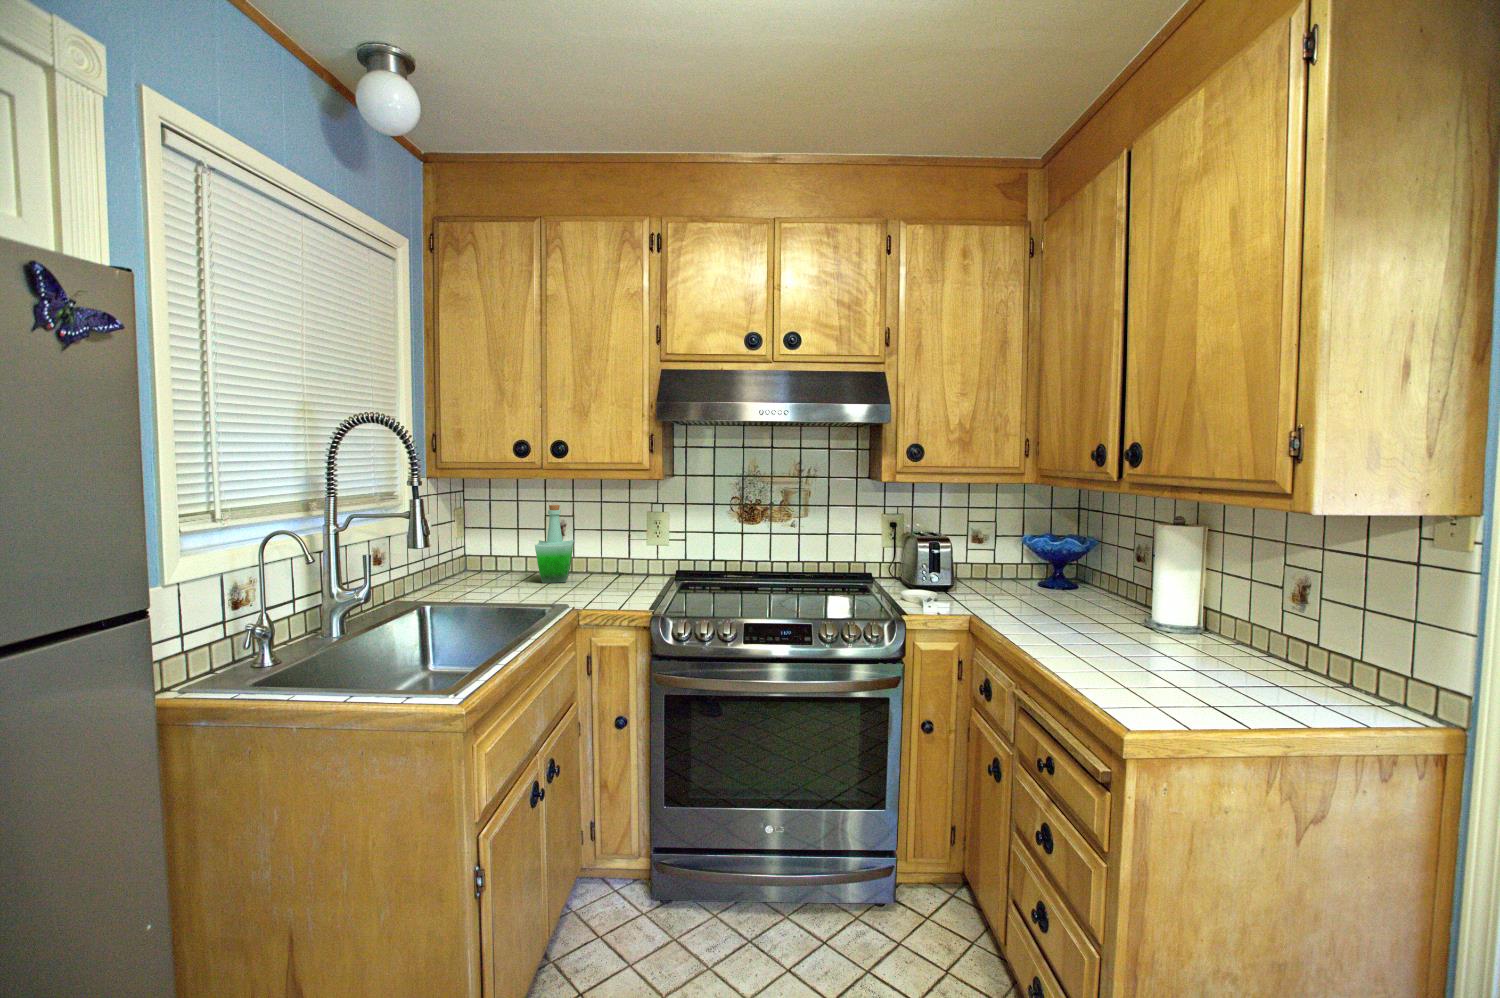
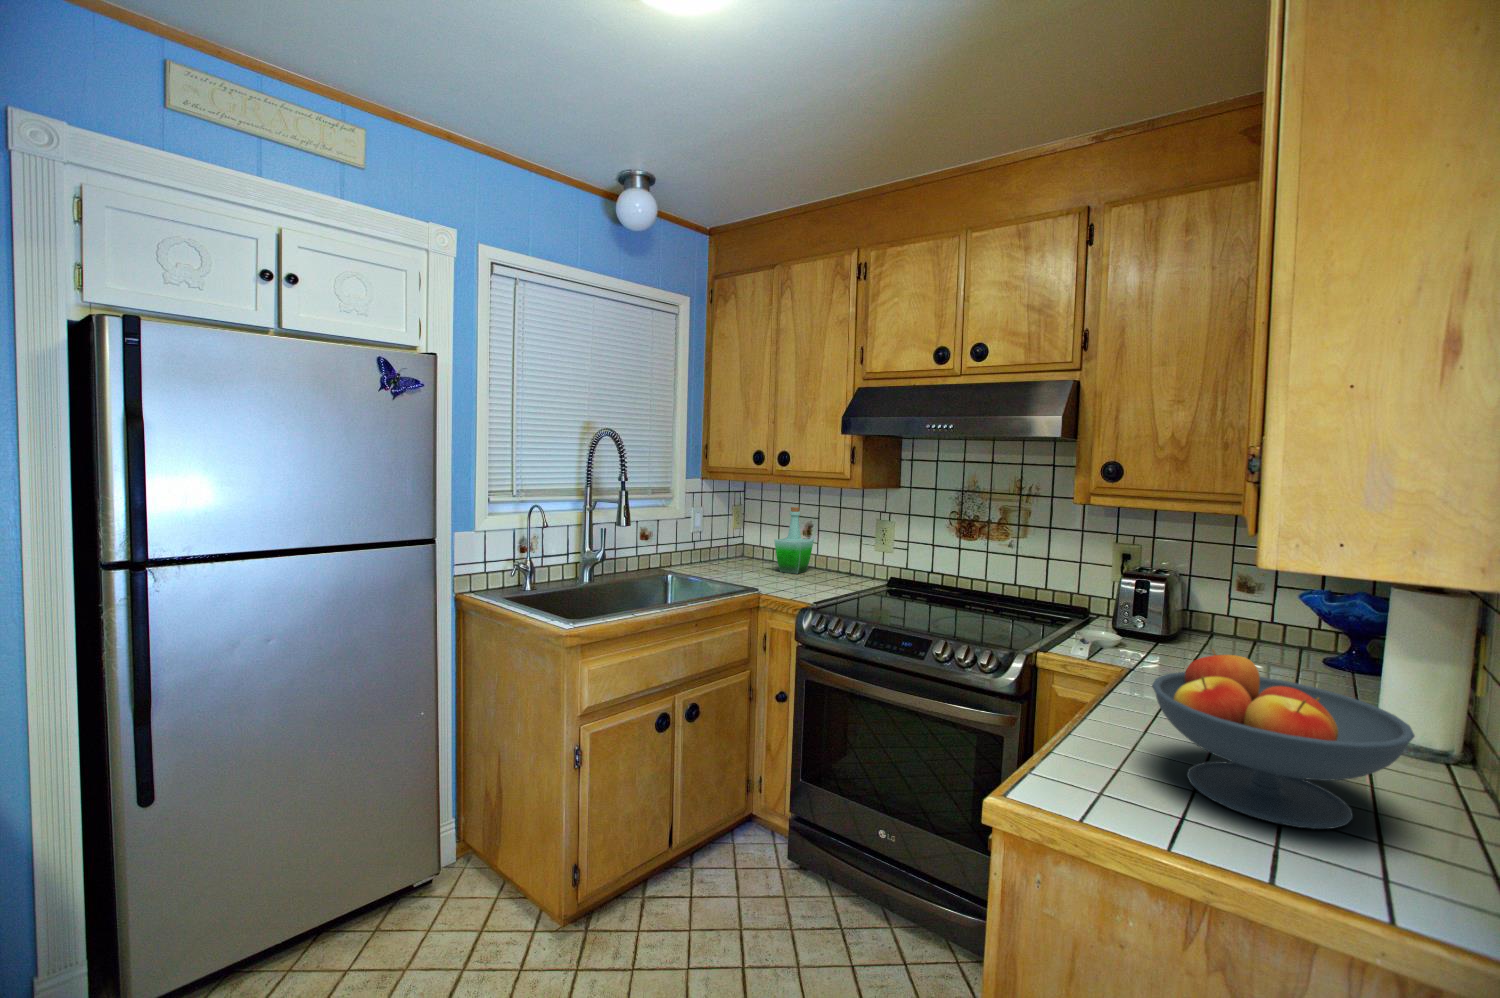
fruit bowl: none [1119,584,1289,693] -> present [1152,649,1415,829]

